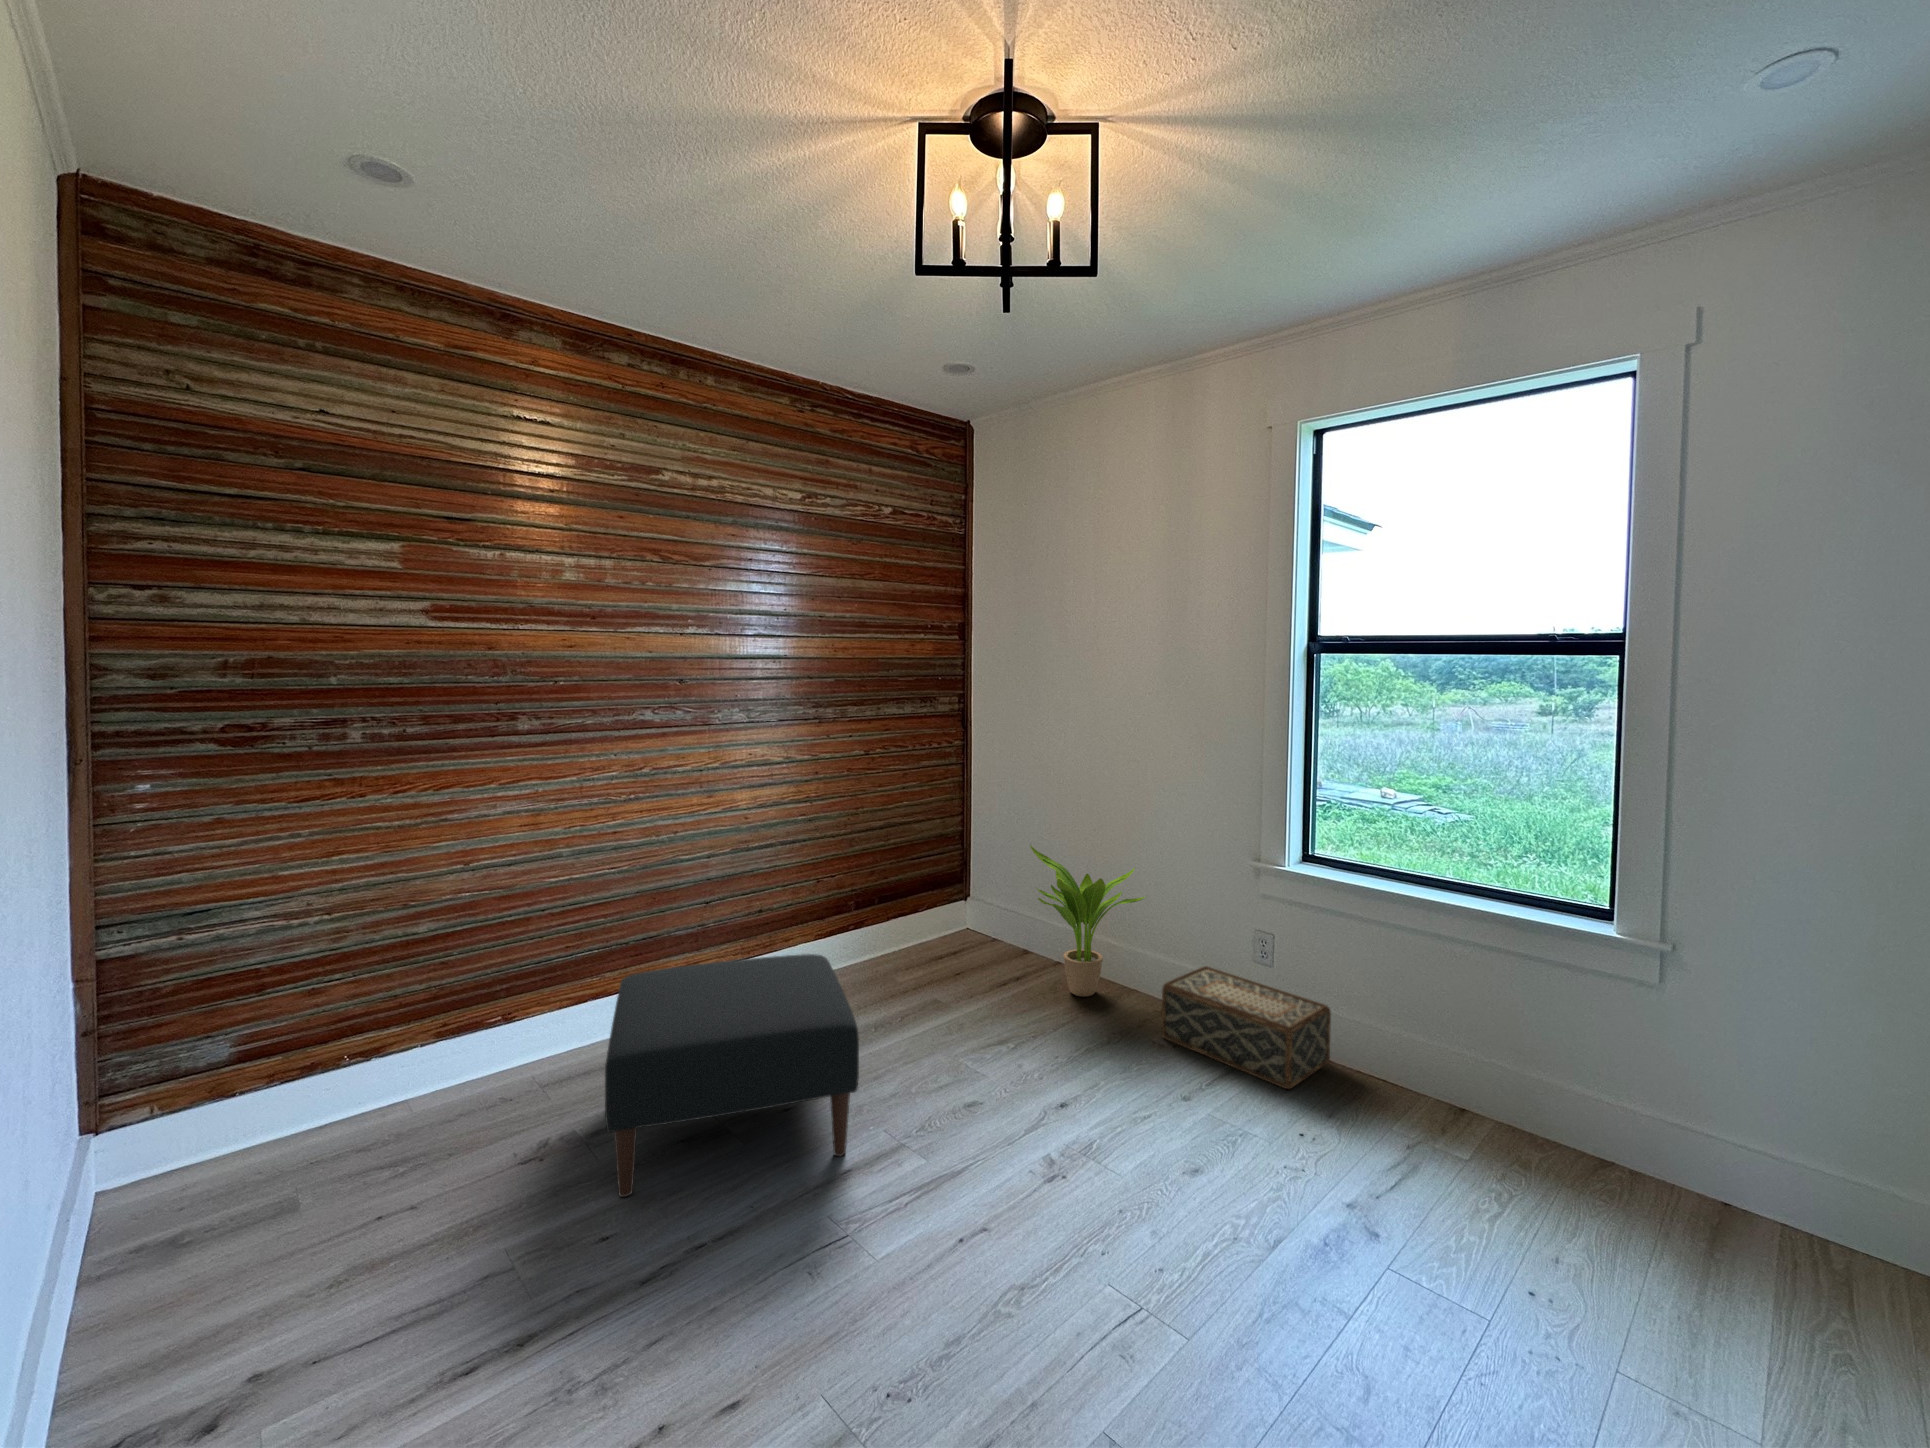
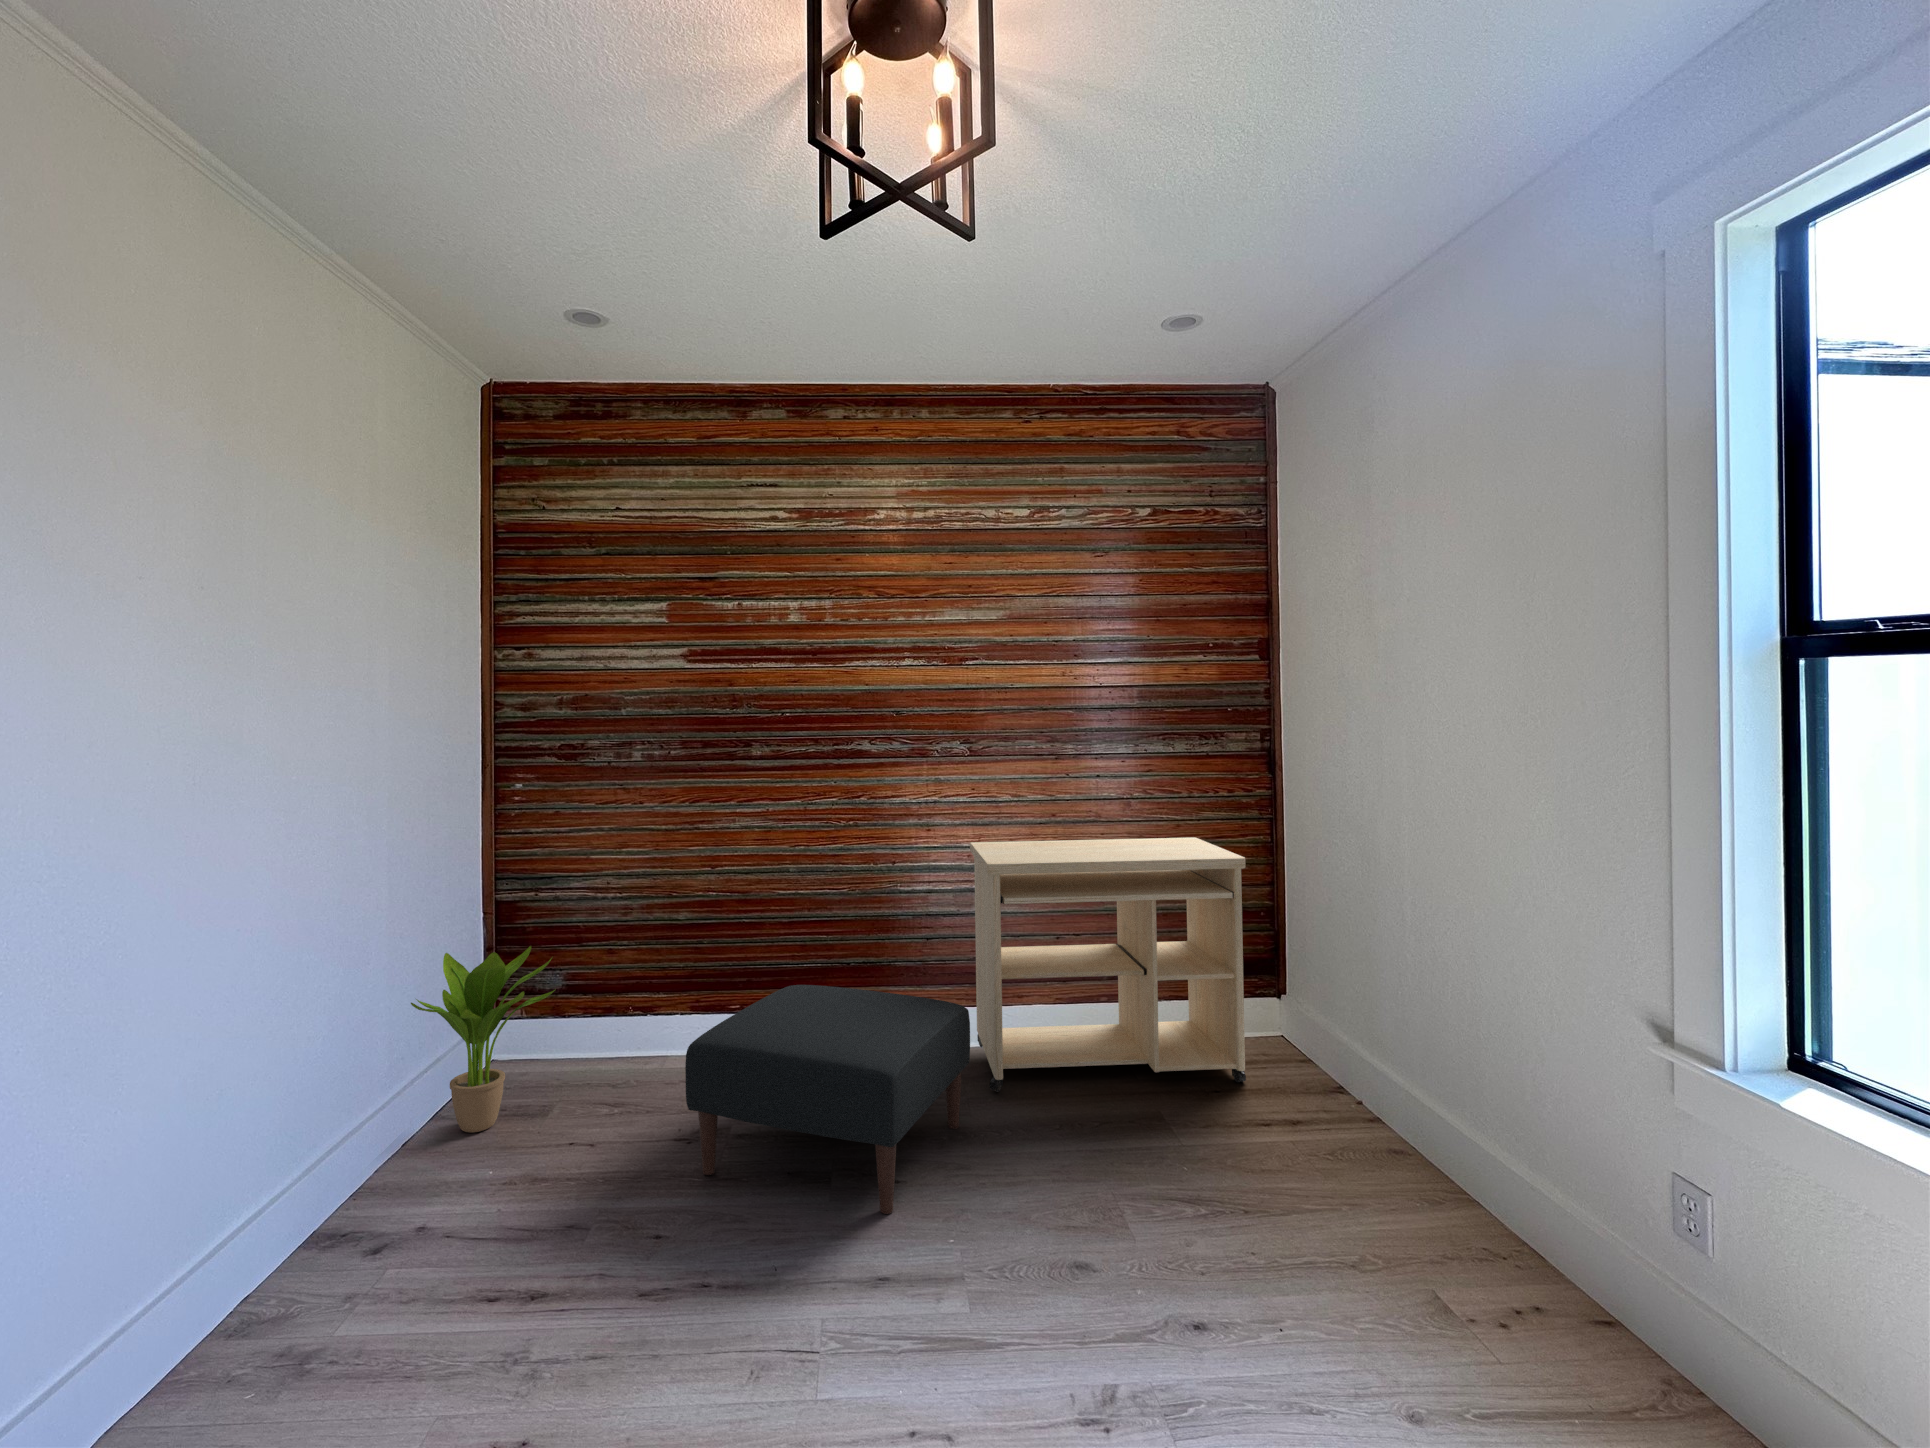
desk: none [751,783,987,1028] -> present [970,837,1246,1092]
potted plant: present [1030,845,1145,997] -> present [411,946,555,1132]
woven basket: present [1162,966,1331,1089] -> none [1402,1156,1686,1386]

